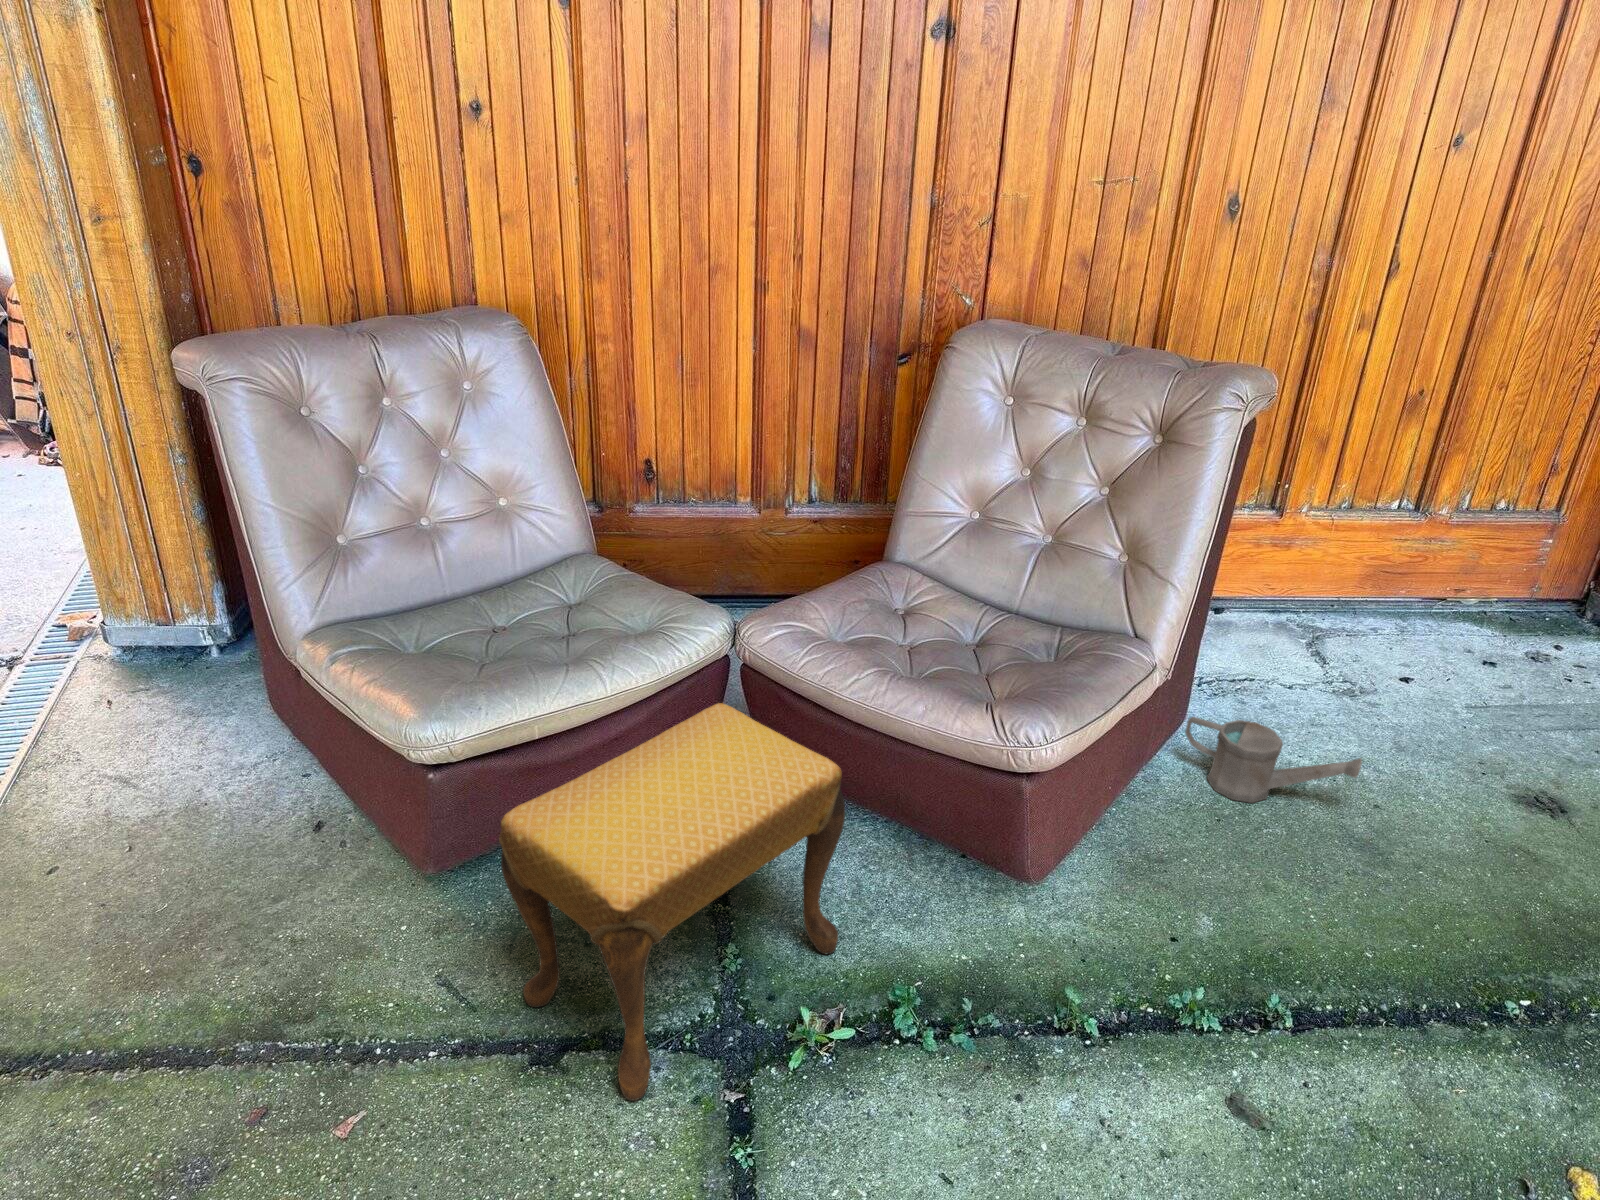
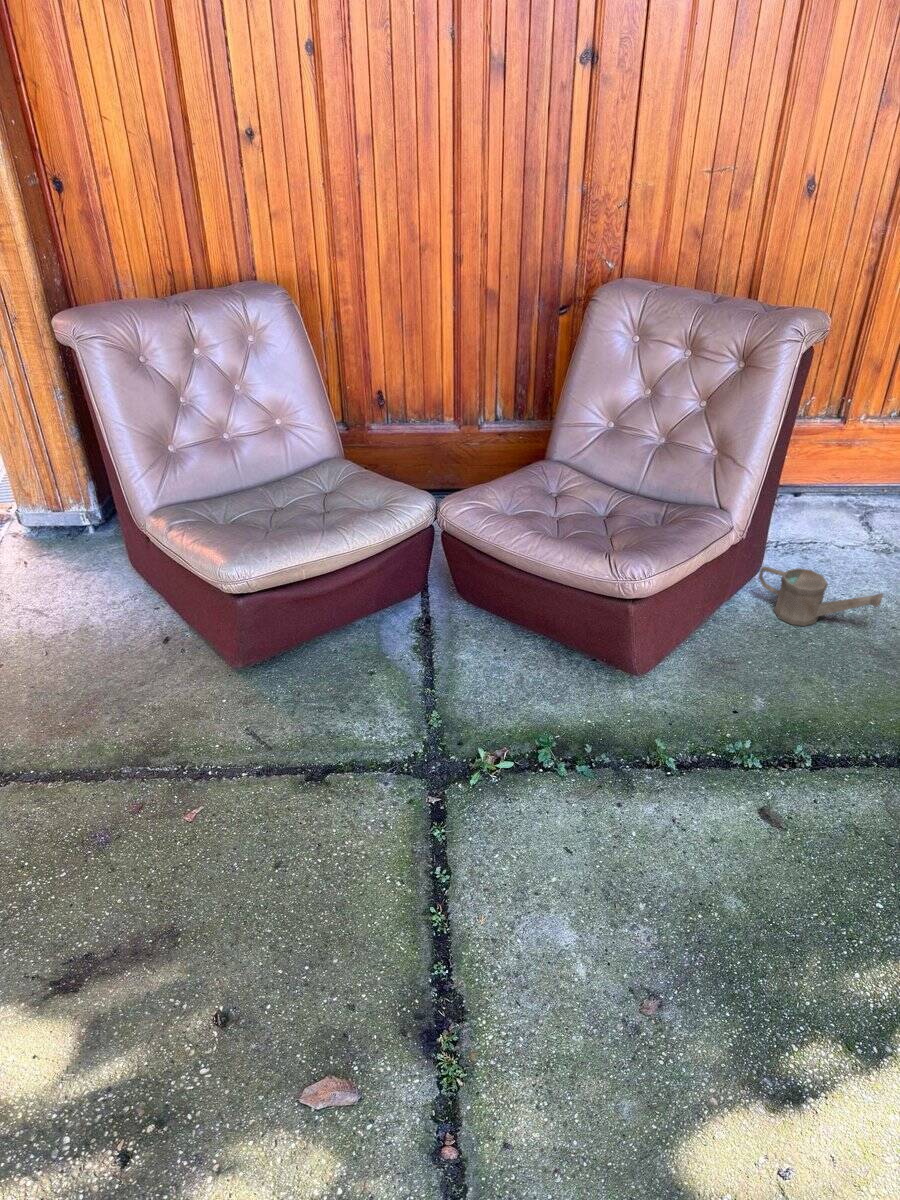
footstool: present [499,703,845,1101] -> none [281,553,508,802]

